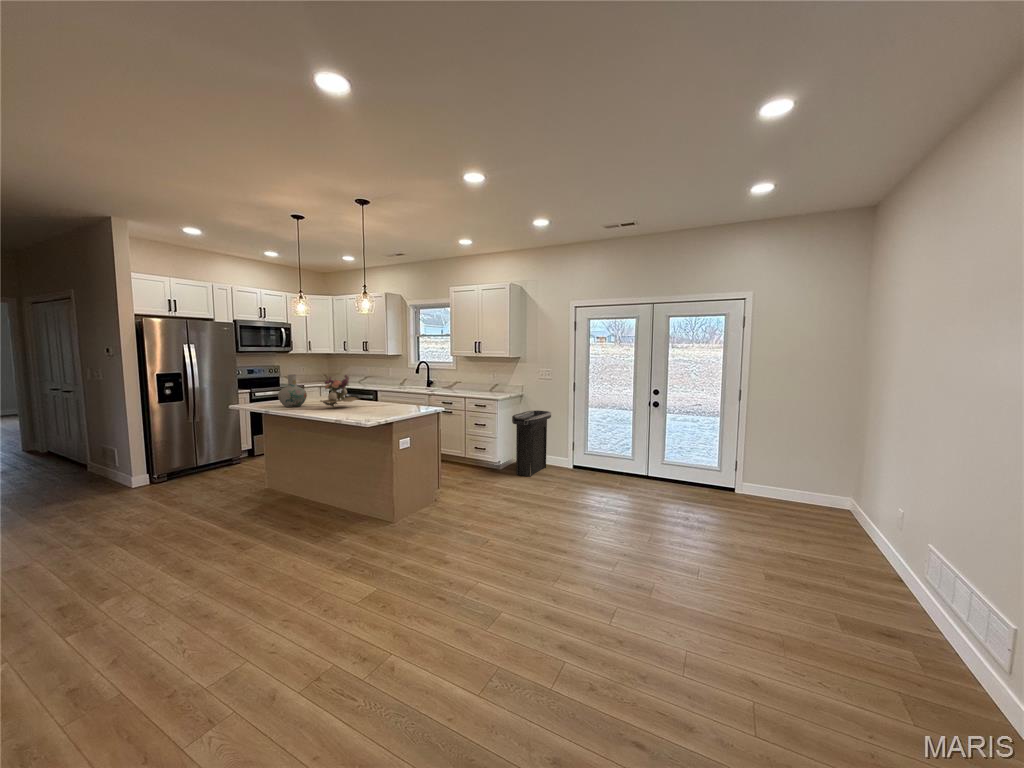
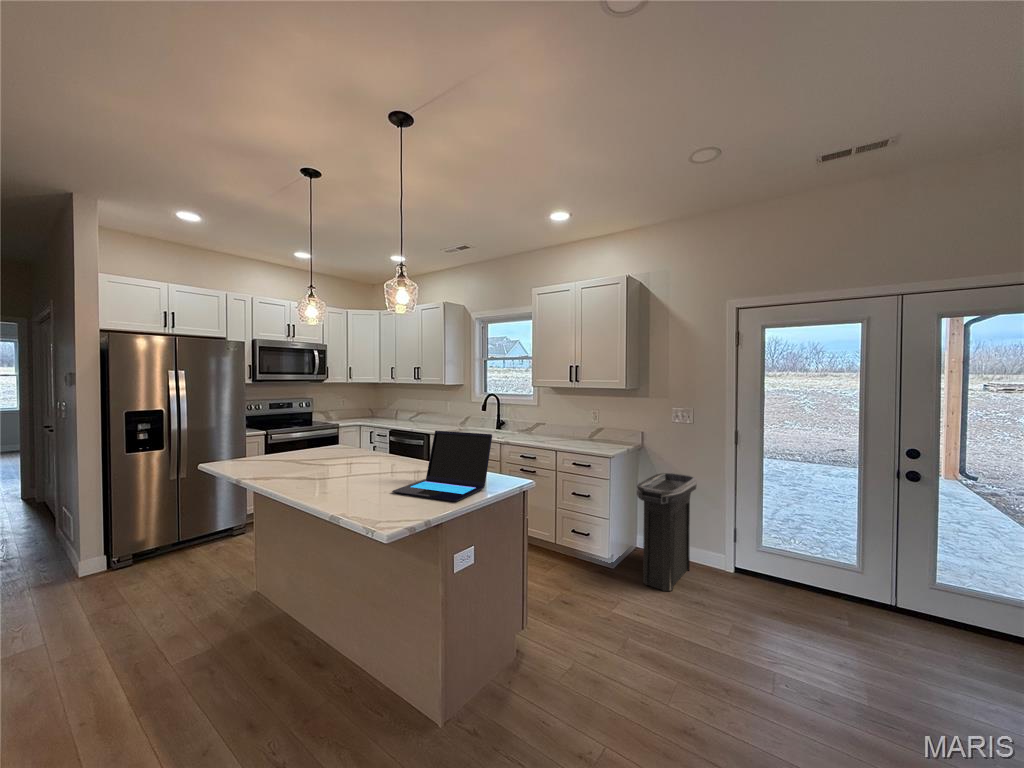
vase: present [278,374,307,407] -> none [259,417,307,472]
flower arrangement: present [321,375,360,407] -> none [318,416,390,476]
laptop: none [366,381,421,415] -> present [392,431,492,502]

